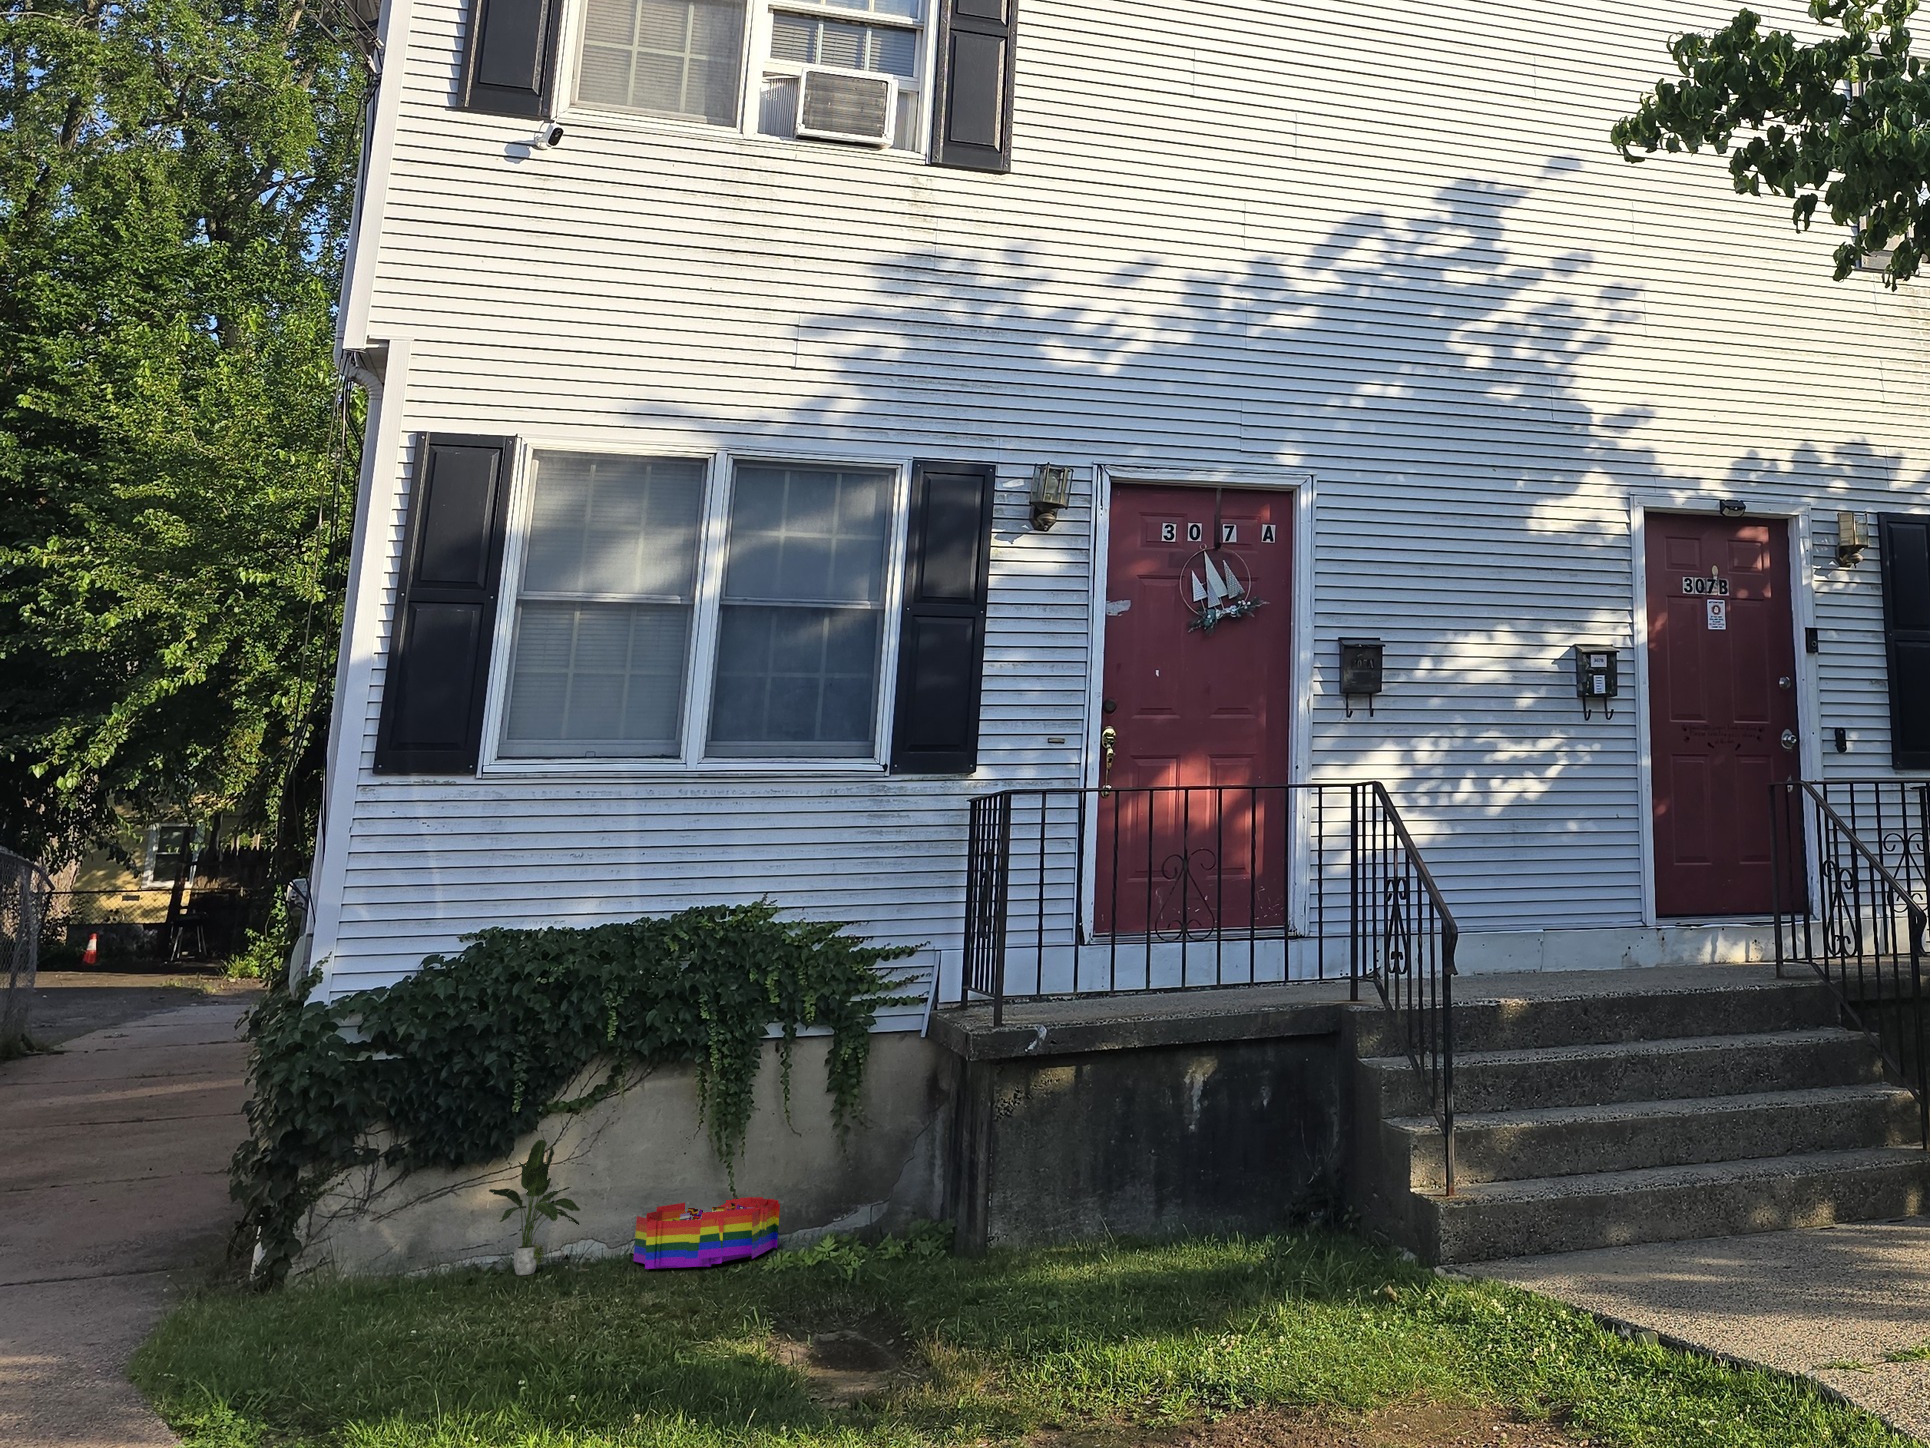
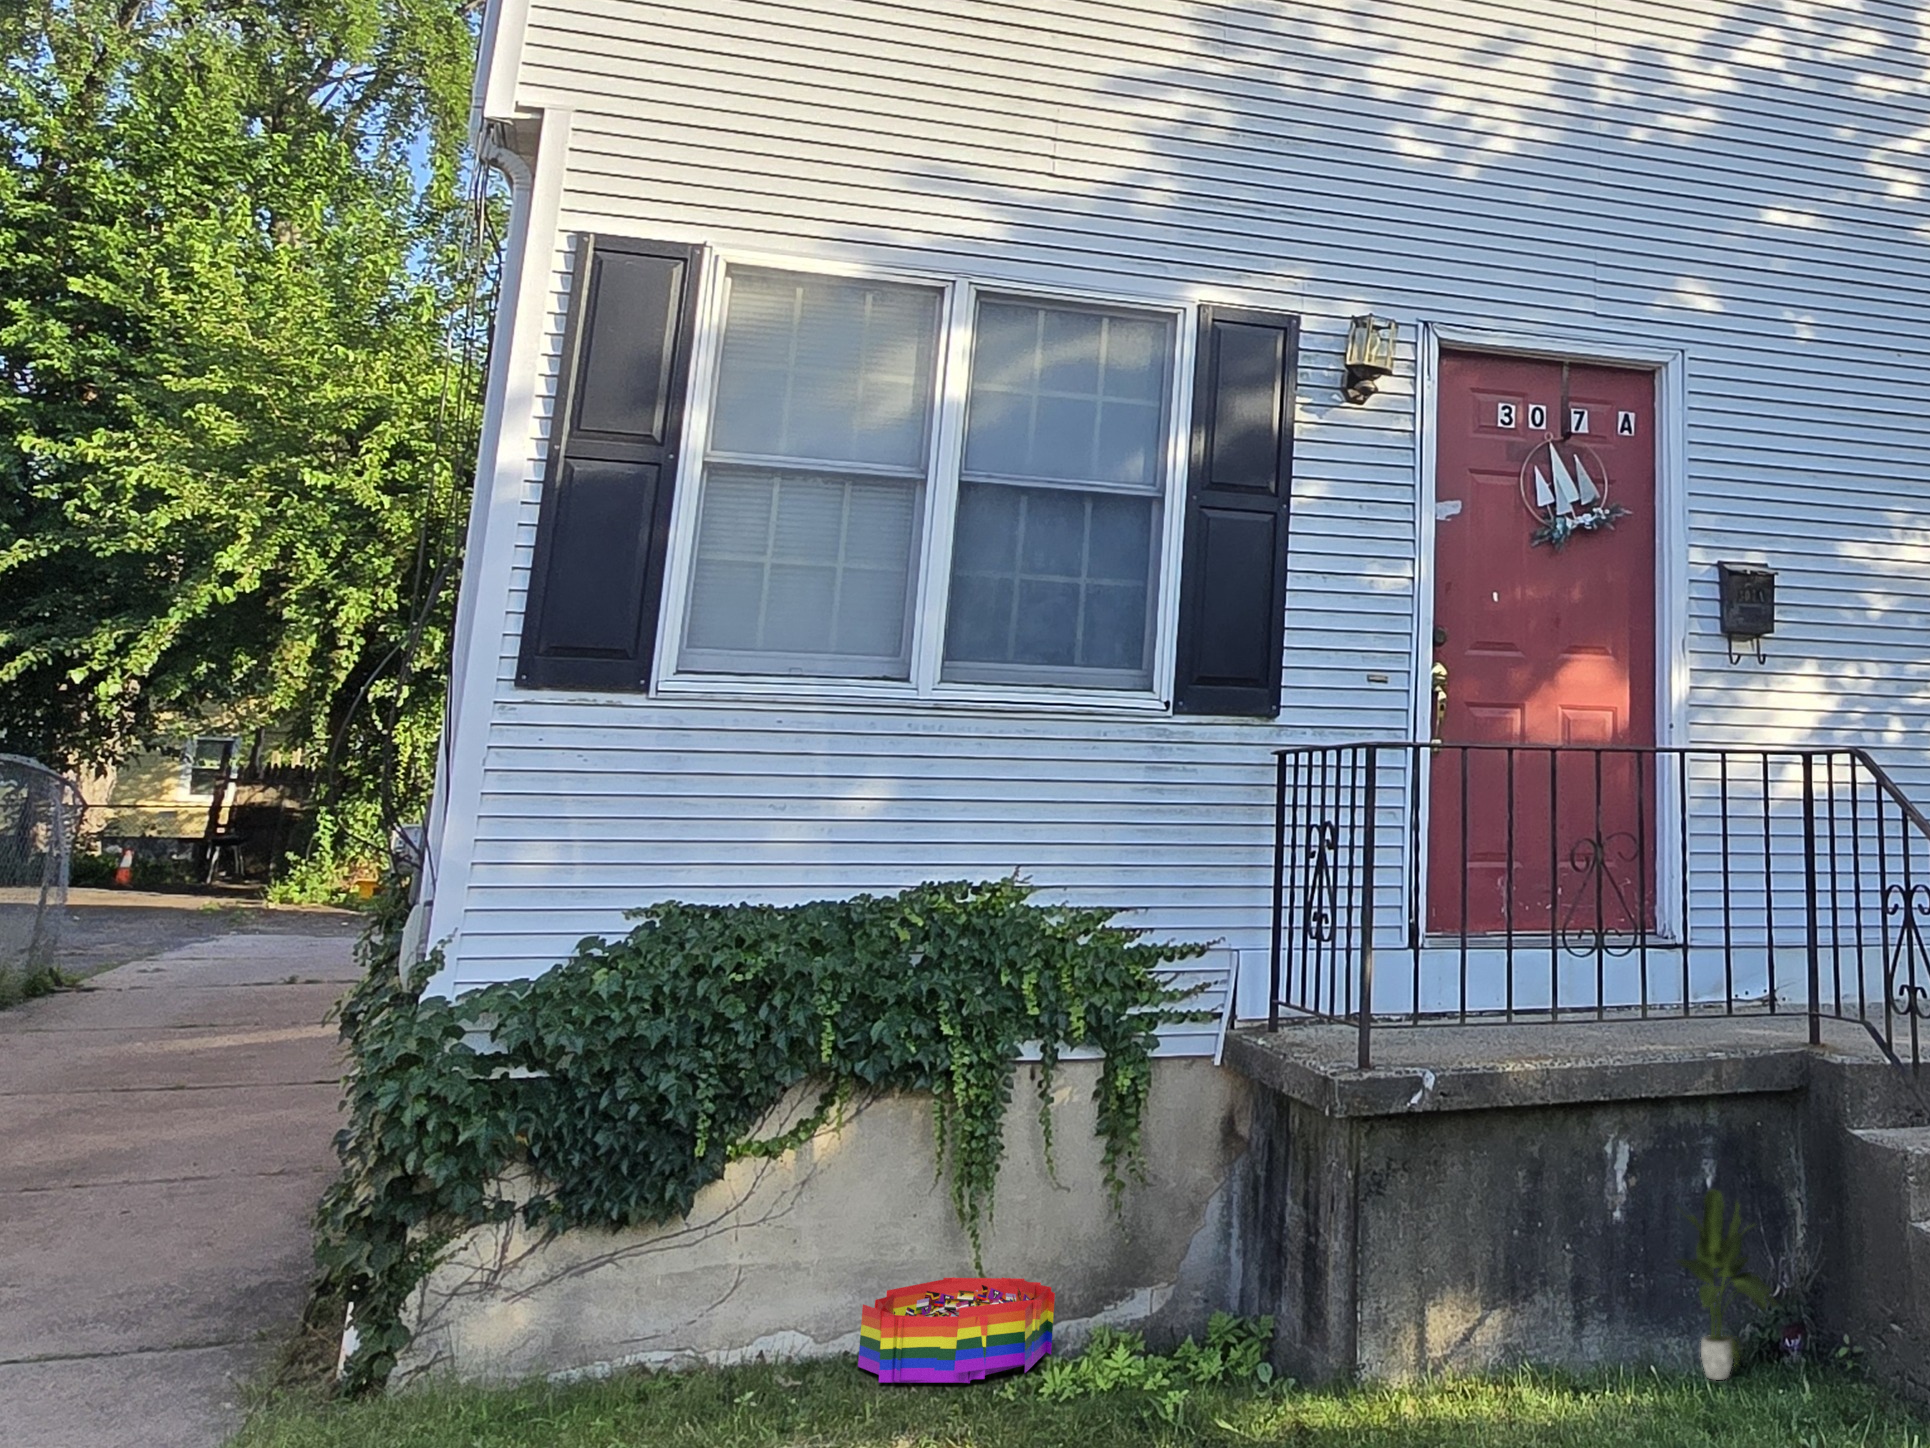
potted plant: present [489,1139,580,1275] -> present [1677,1190,1778,1380]

